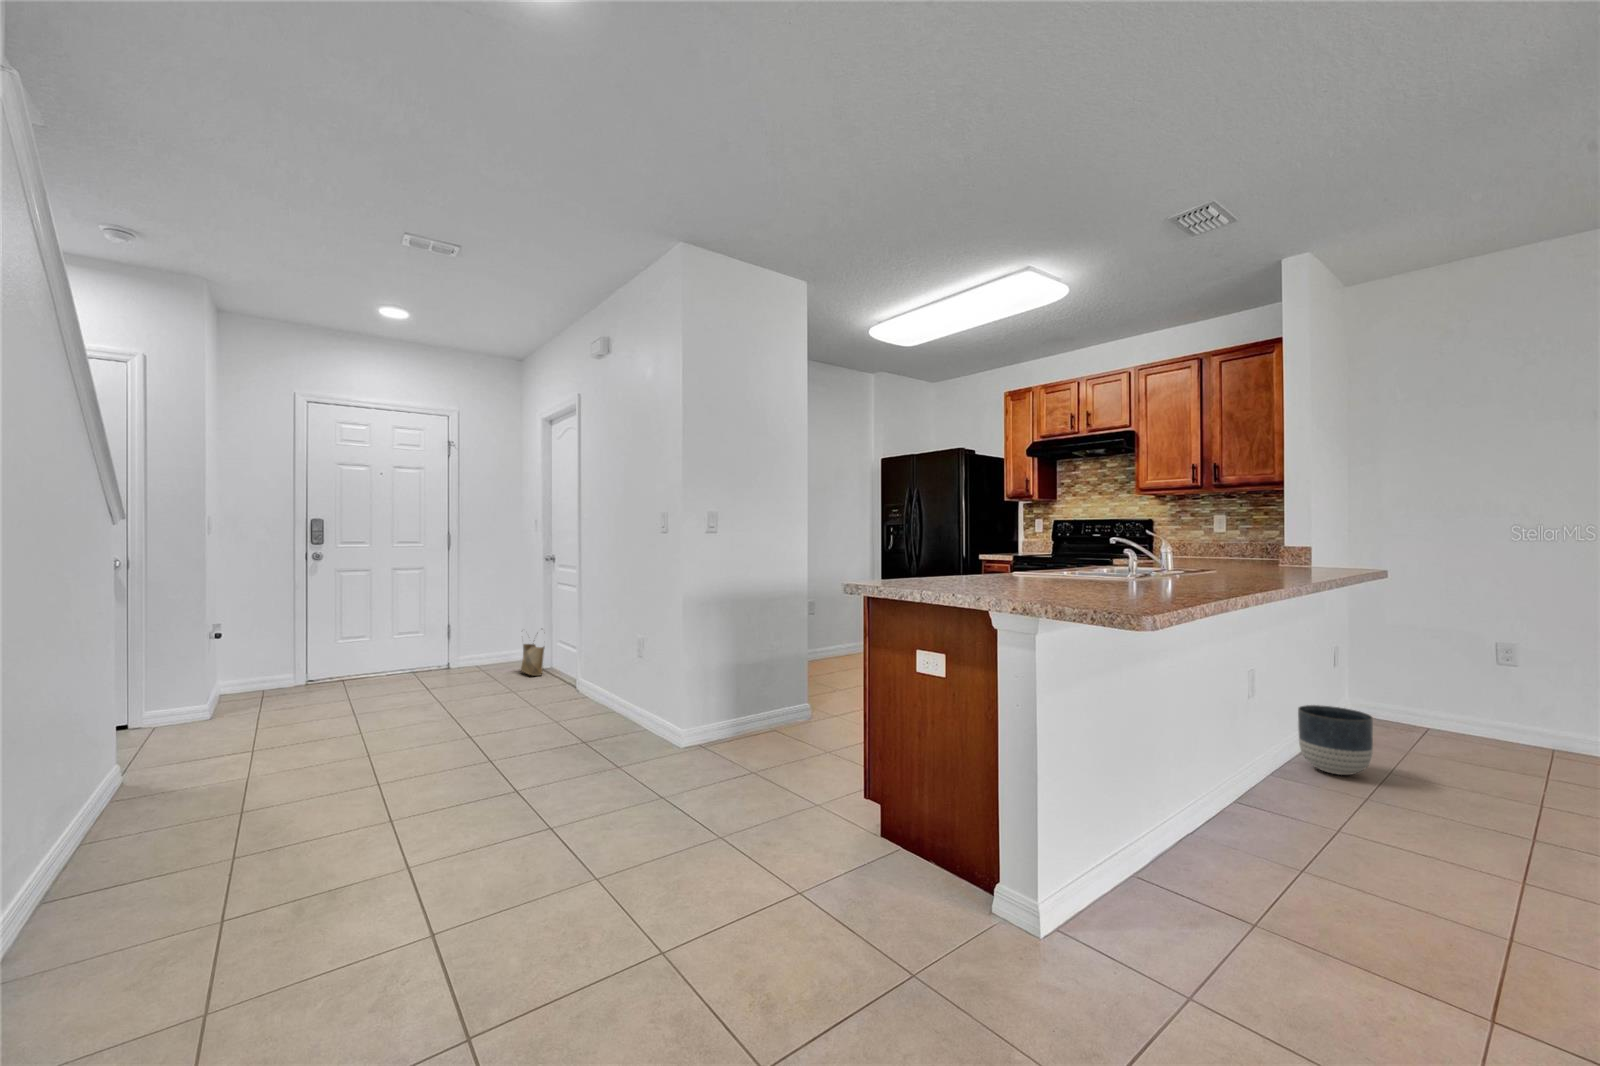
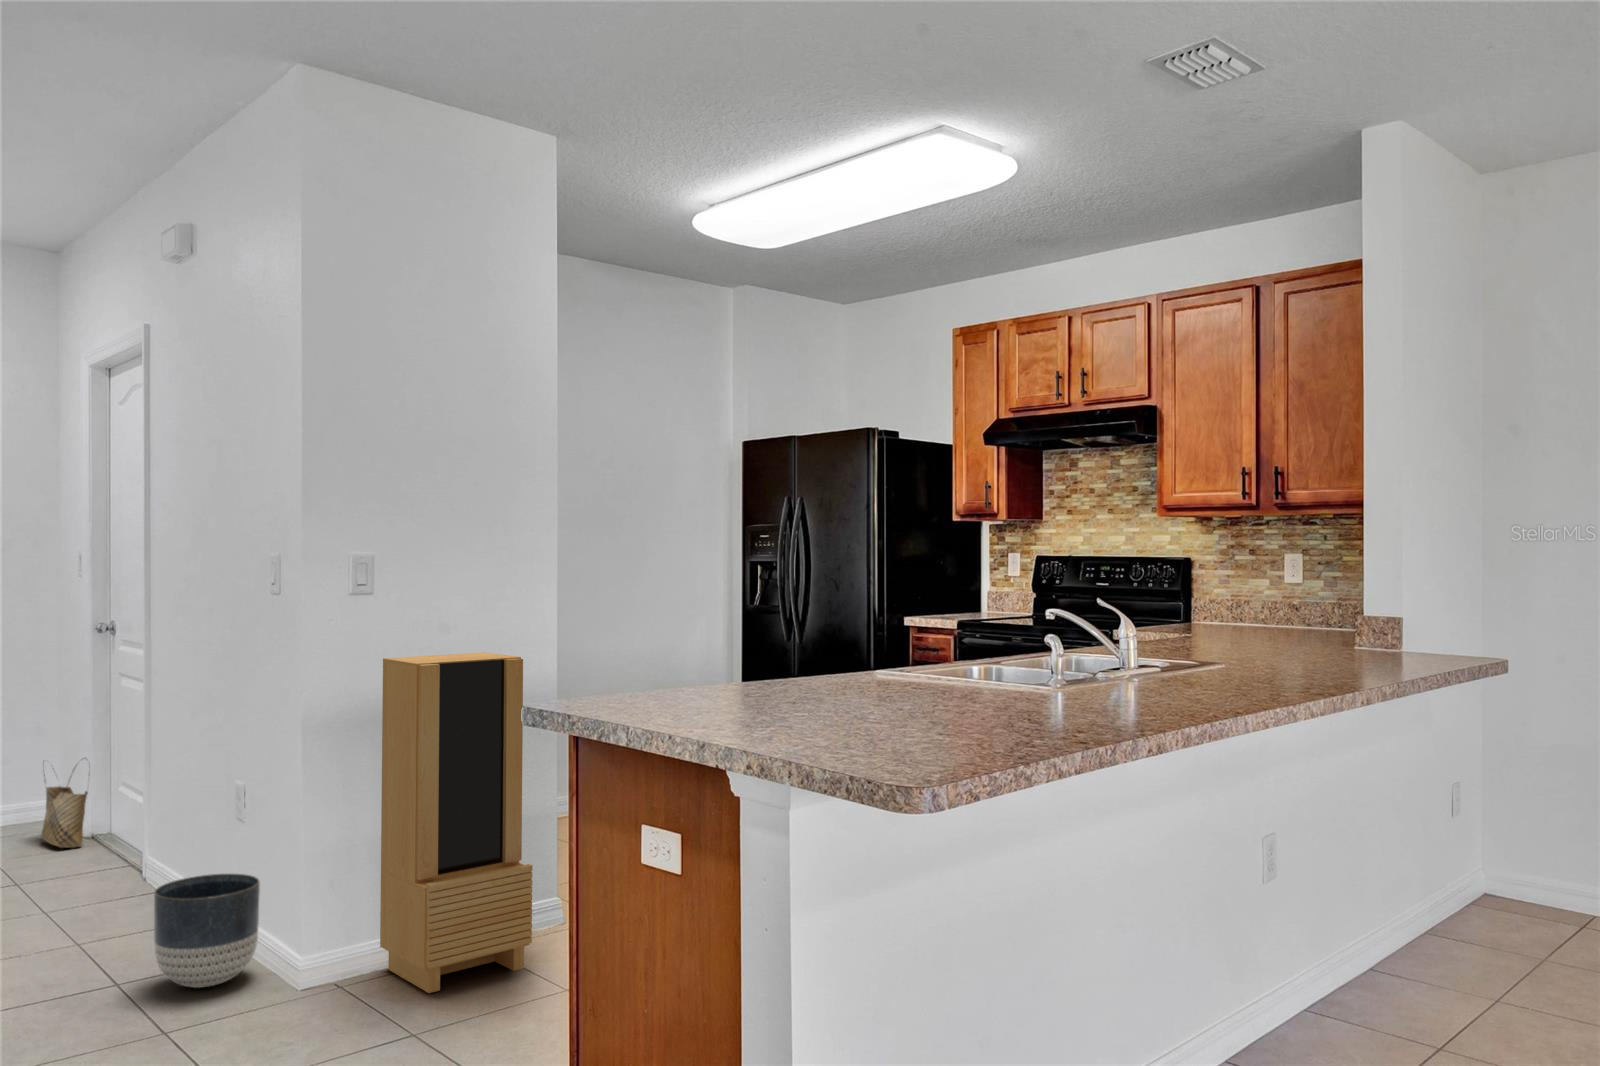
storage cabinet: none [724,567,806,751] -> present [380,652,532,993]
planter: present [1298,705,1373,775] -> present [154,874,260,988]

